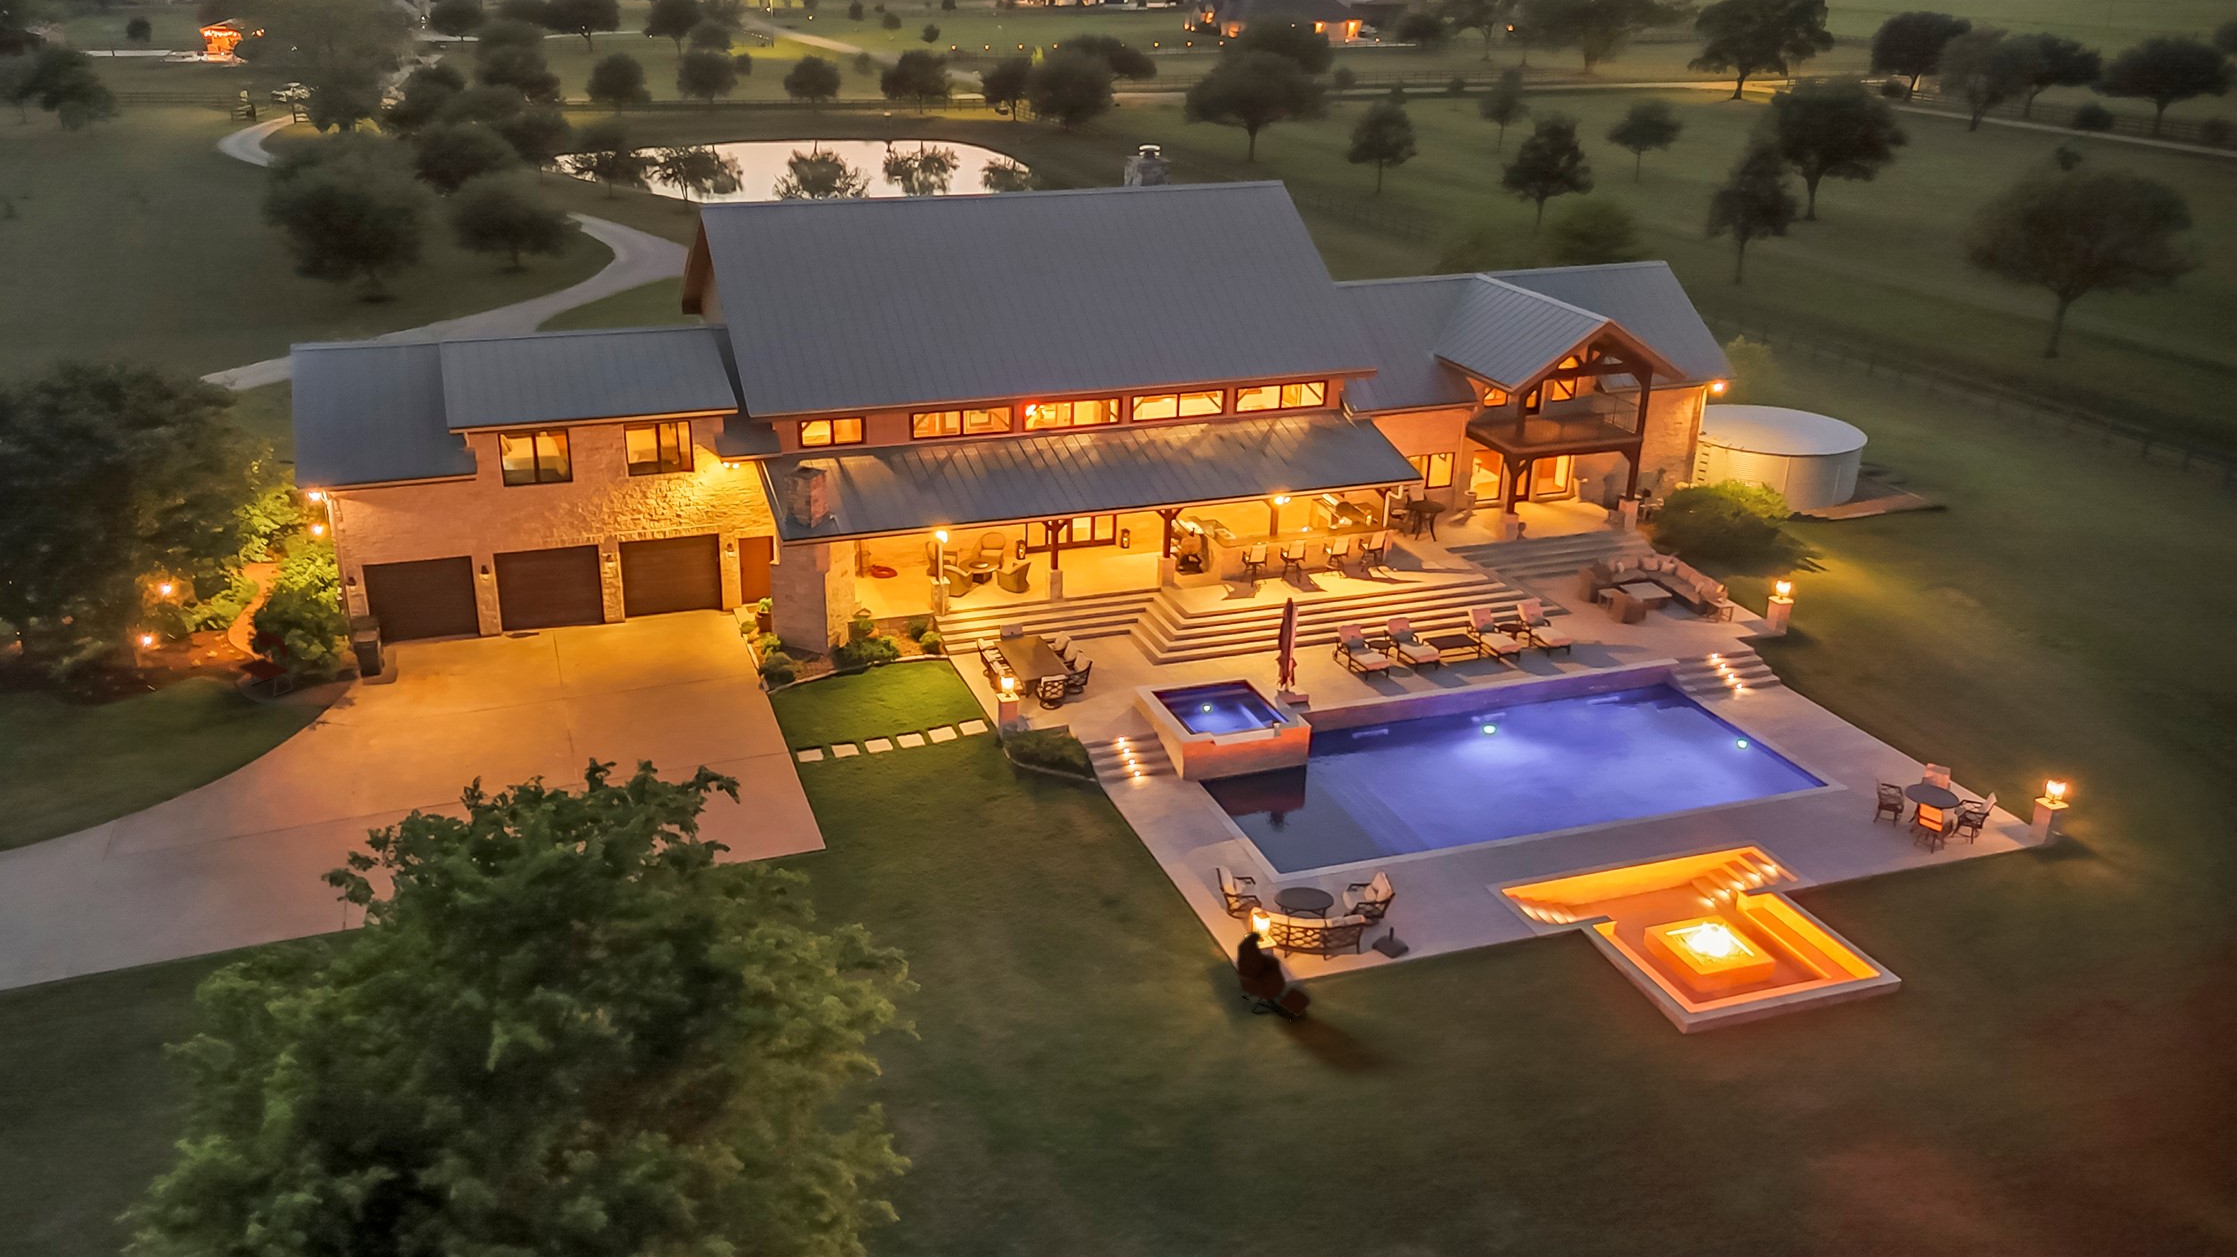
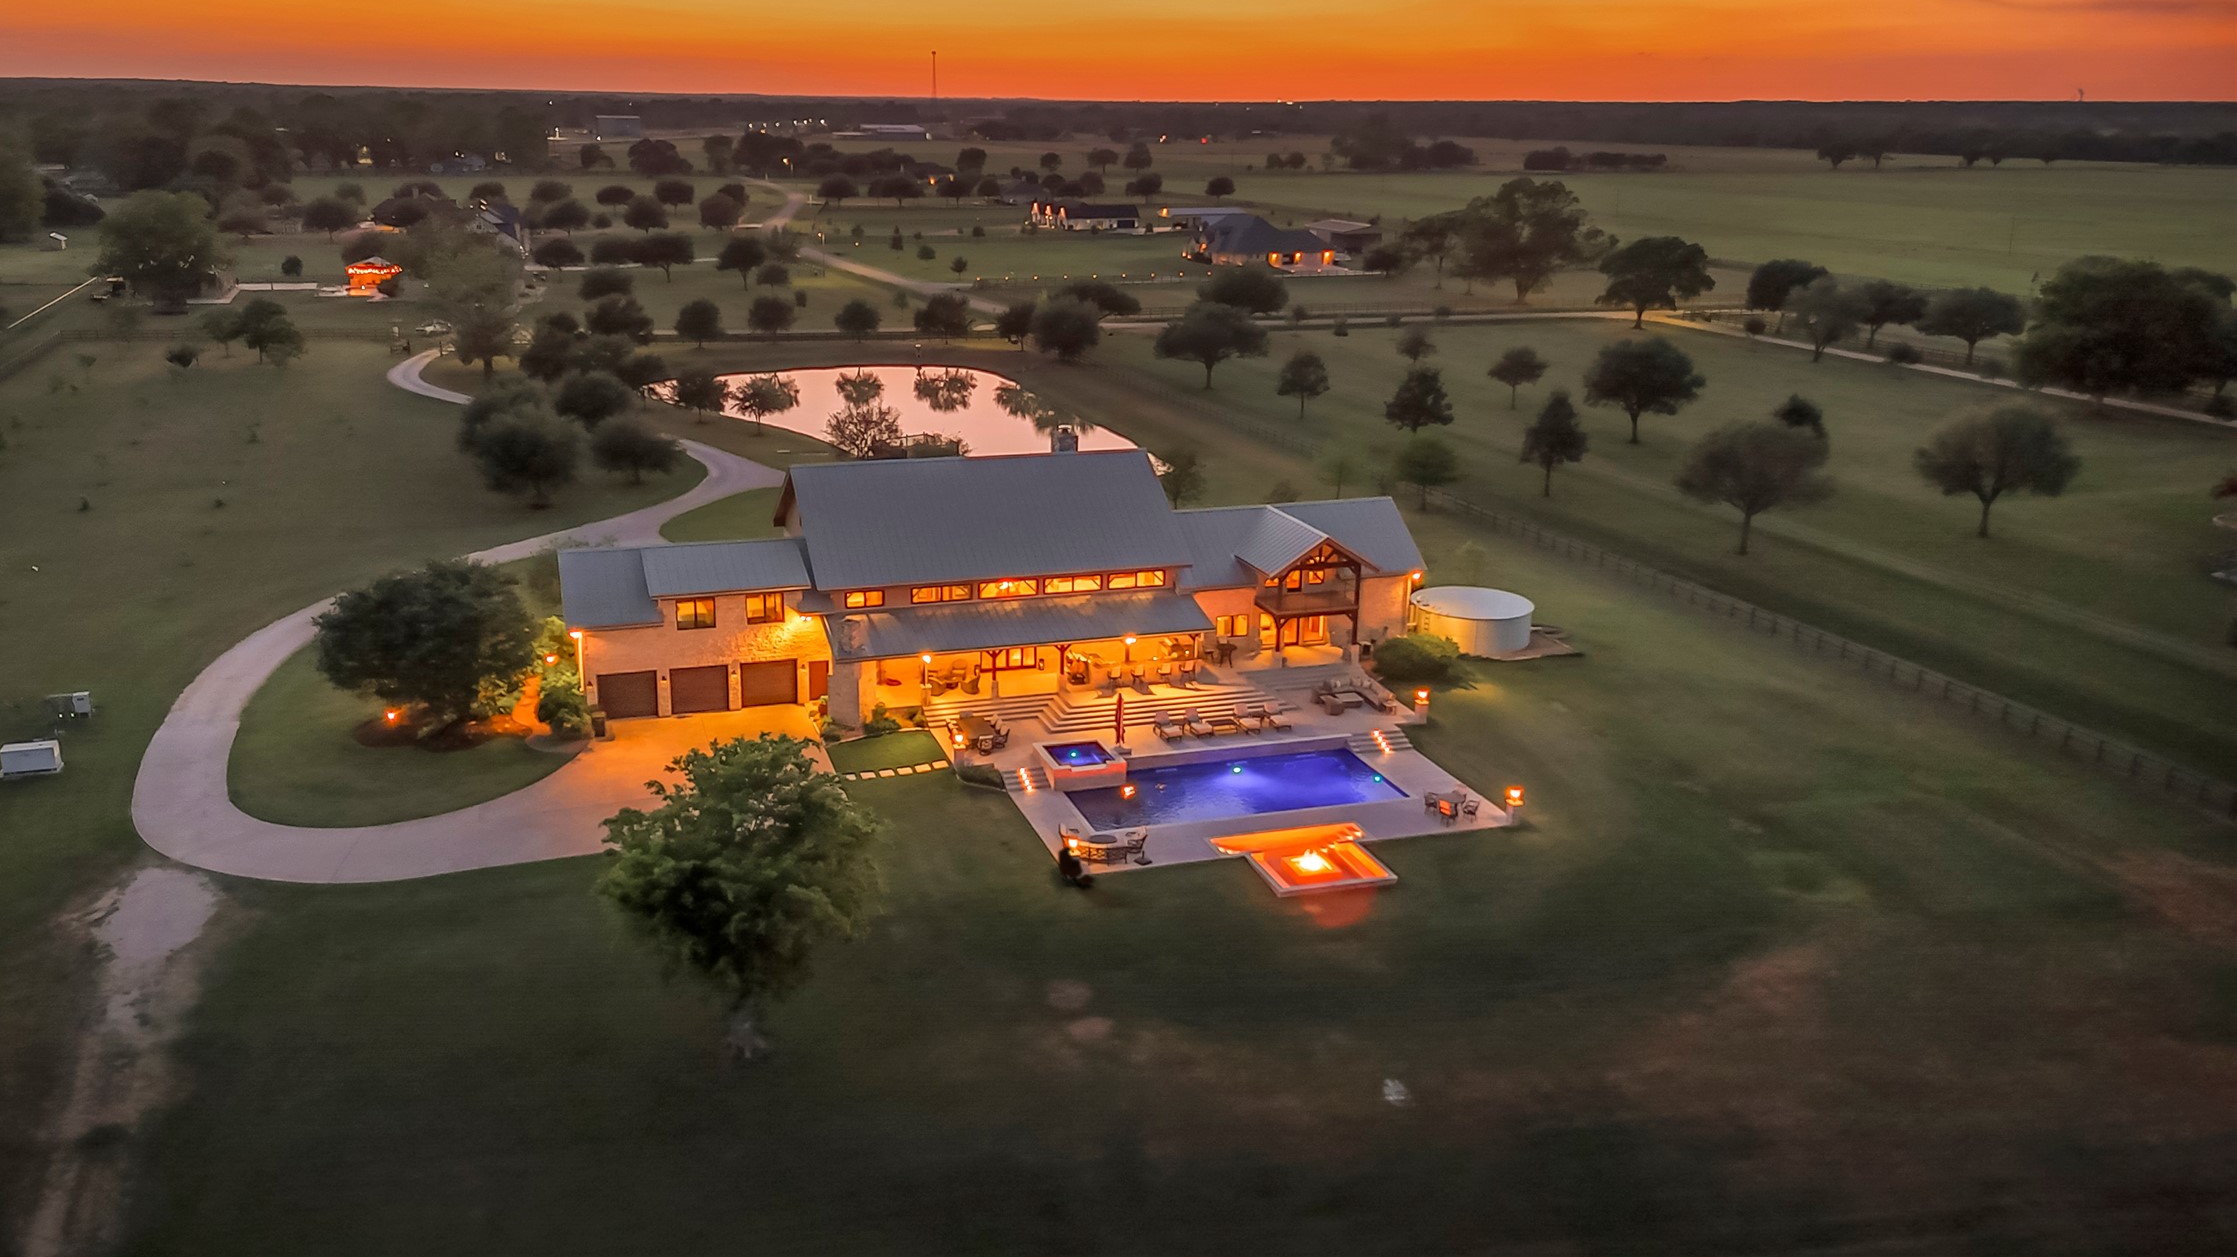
bench: present [239,631,293,696] -> none [528,710,558,747]

